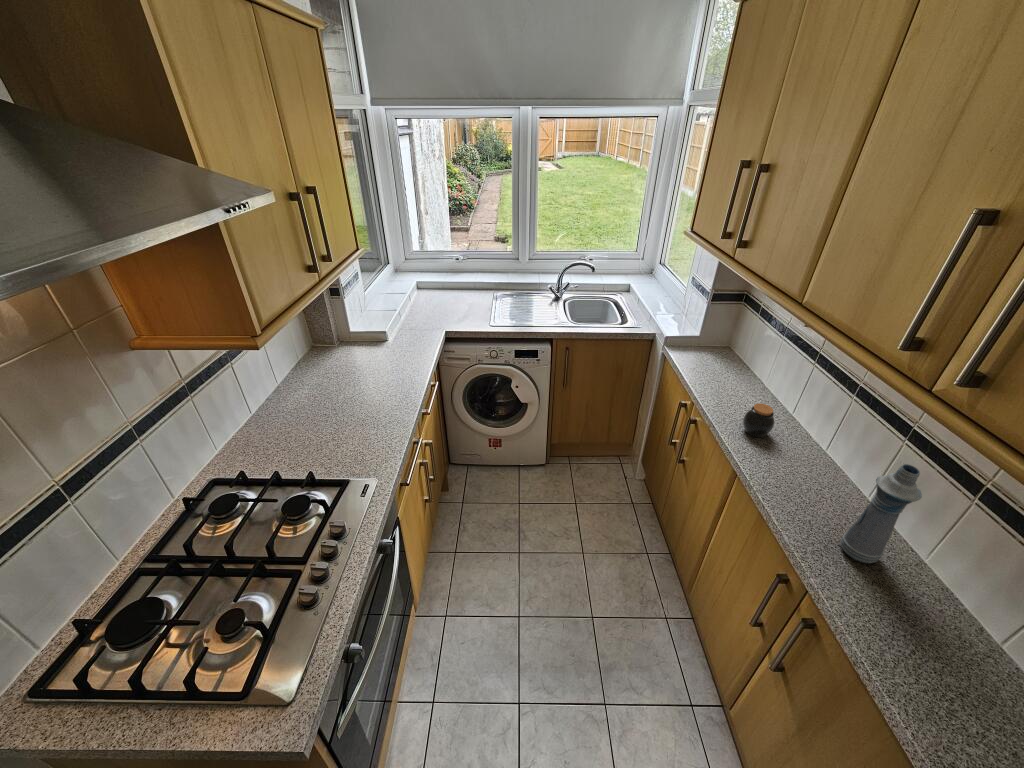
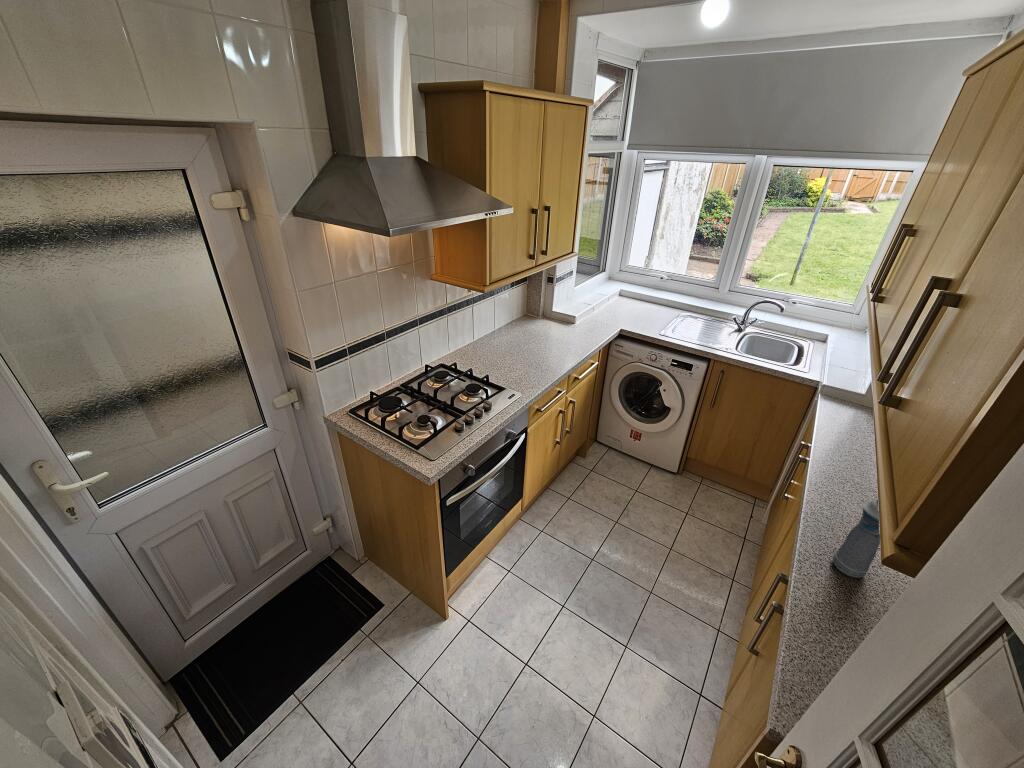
jar: present [743,403,774,437] -> none [829,448,860,479]

